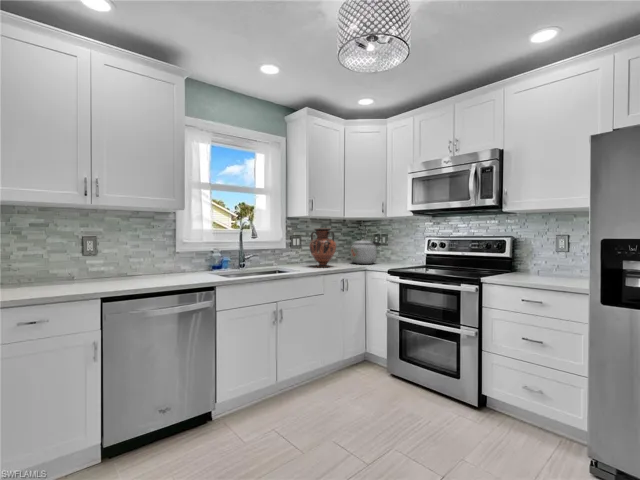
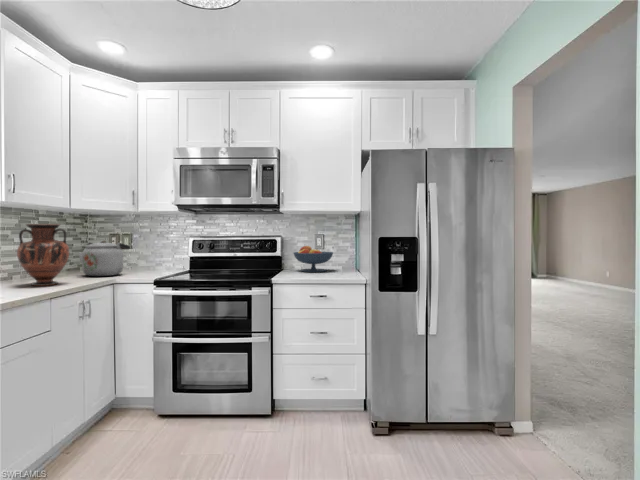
fruit bowl: none [523,247,577,276] -> present [294,246,333,272]

